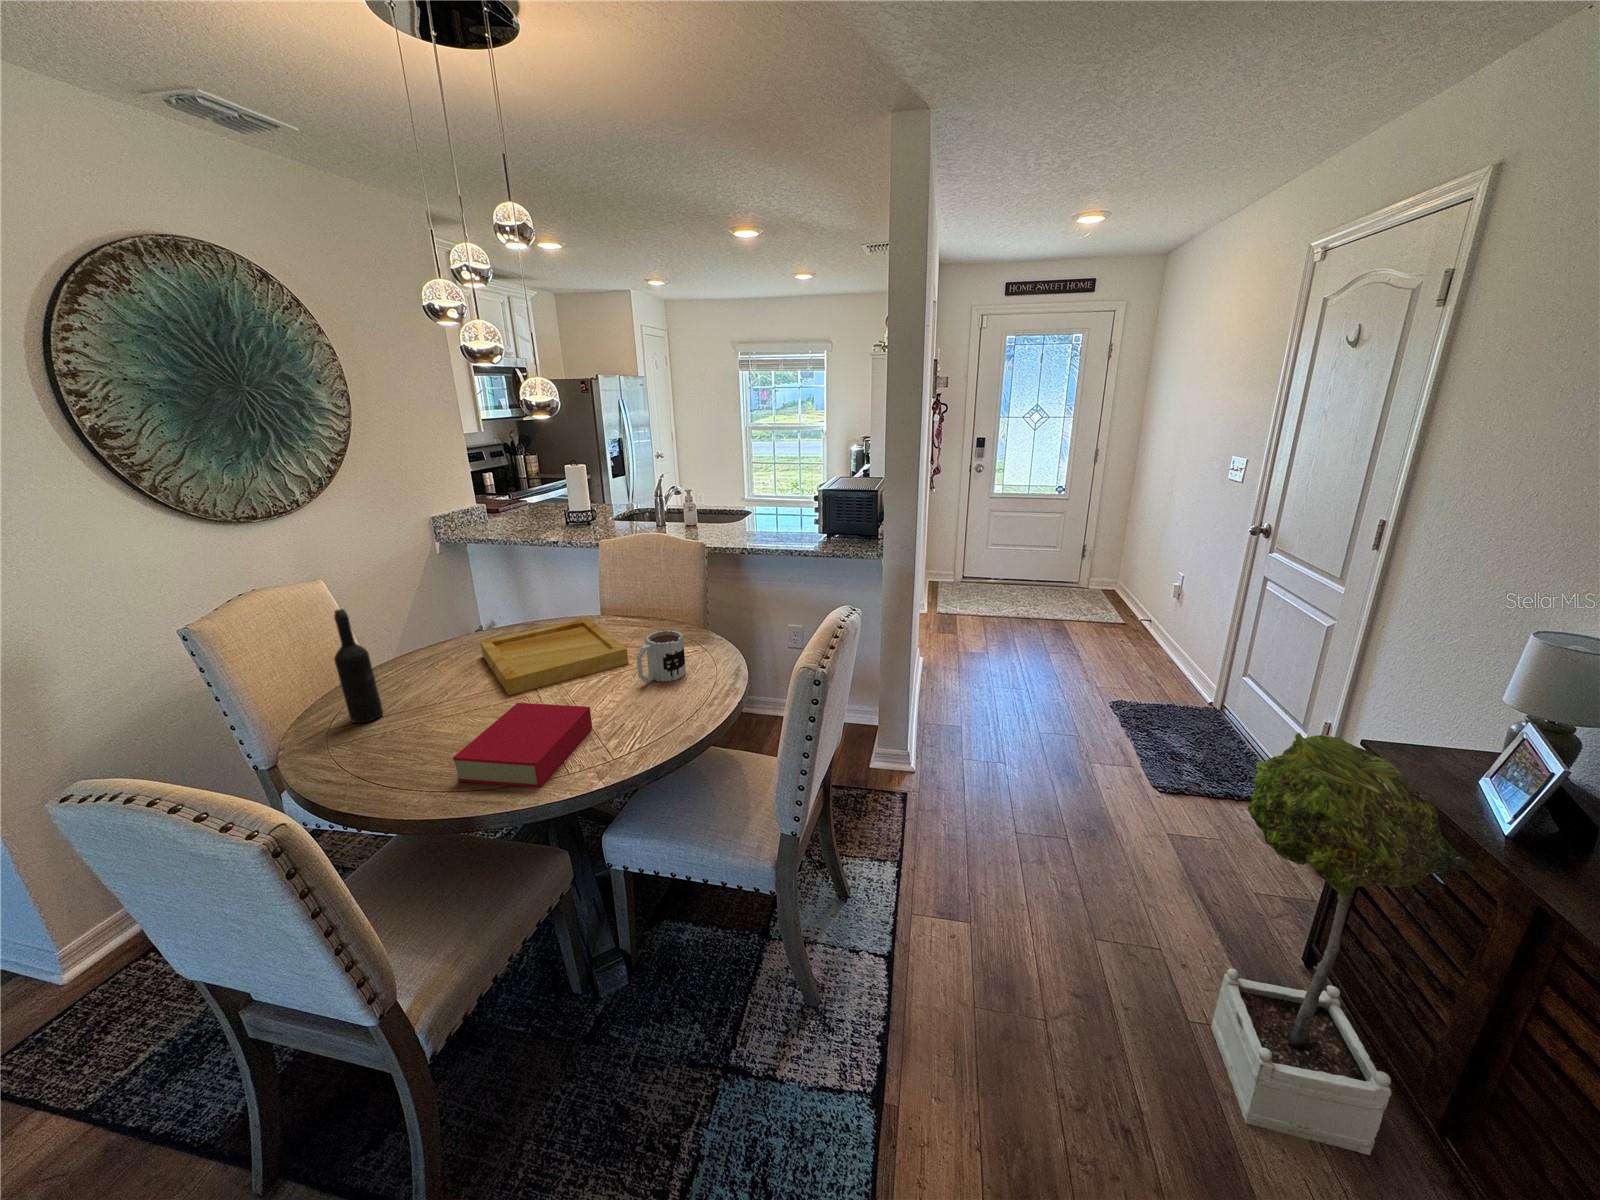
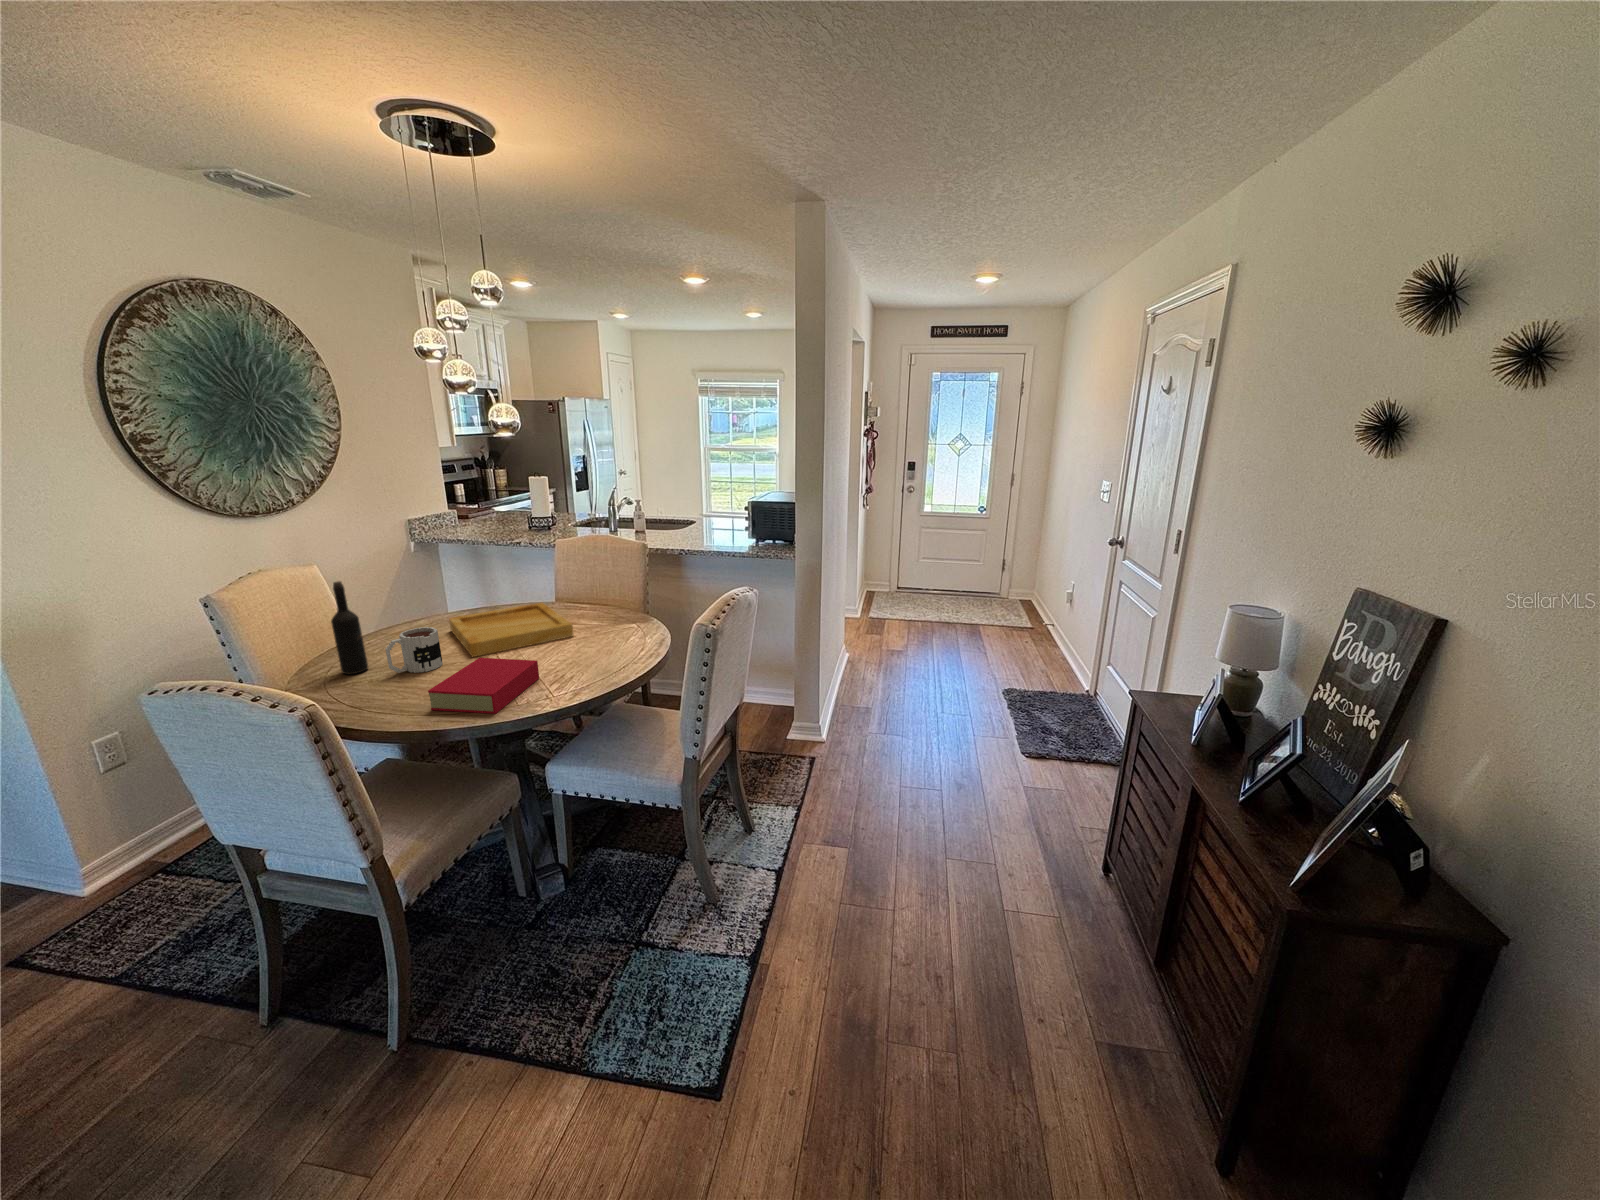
mug: present [636,630,686,682] -> present [385,627,443,673]
potted tree: present [1211,733,1474,1155] -> none [1021,675,1164,988]

